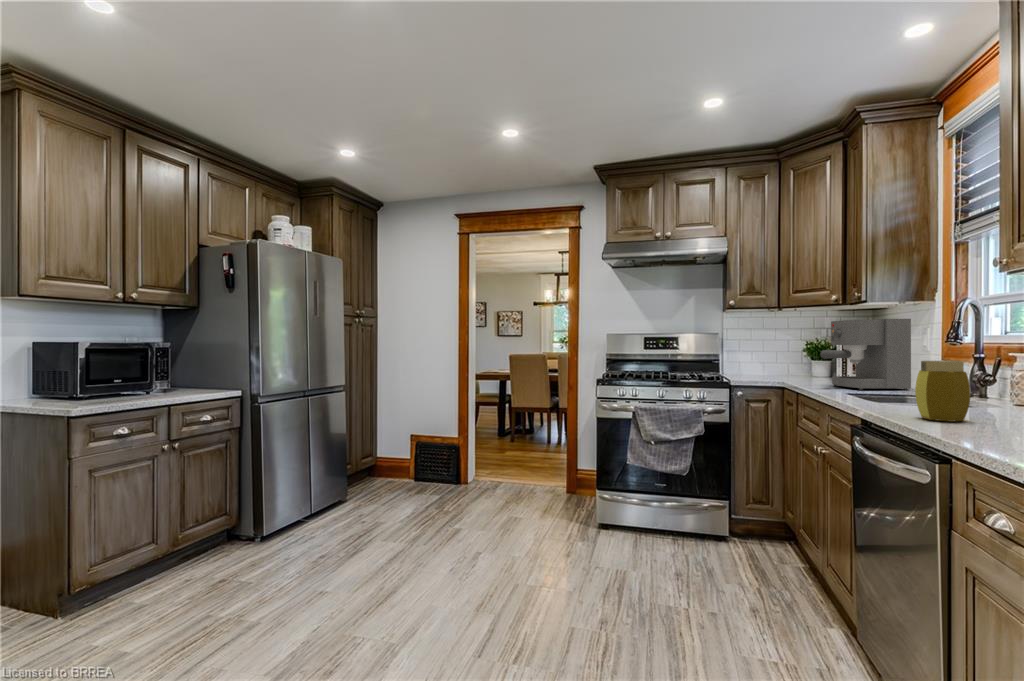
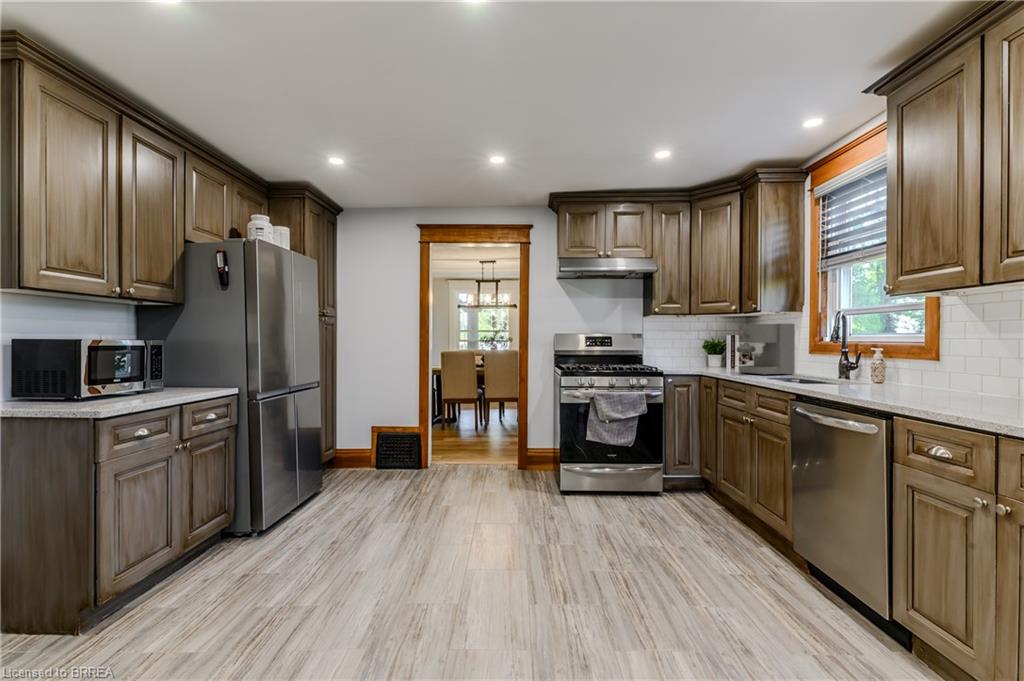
jar: present [915,361,970,422] -> none [839,353,874,393]

